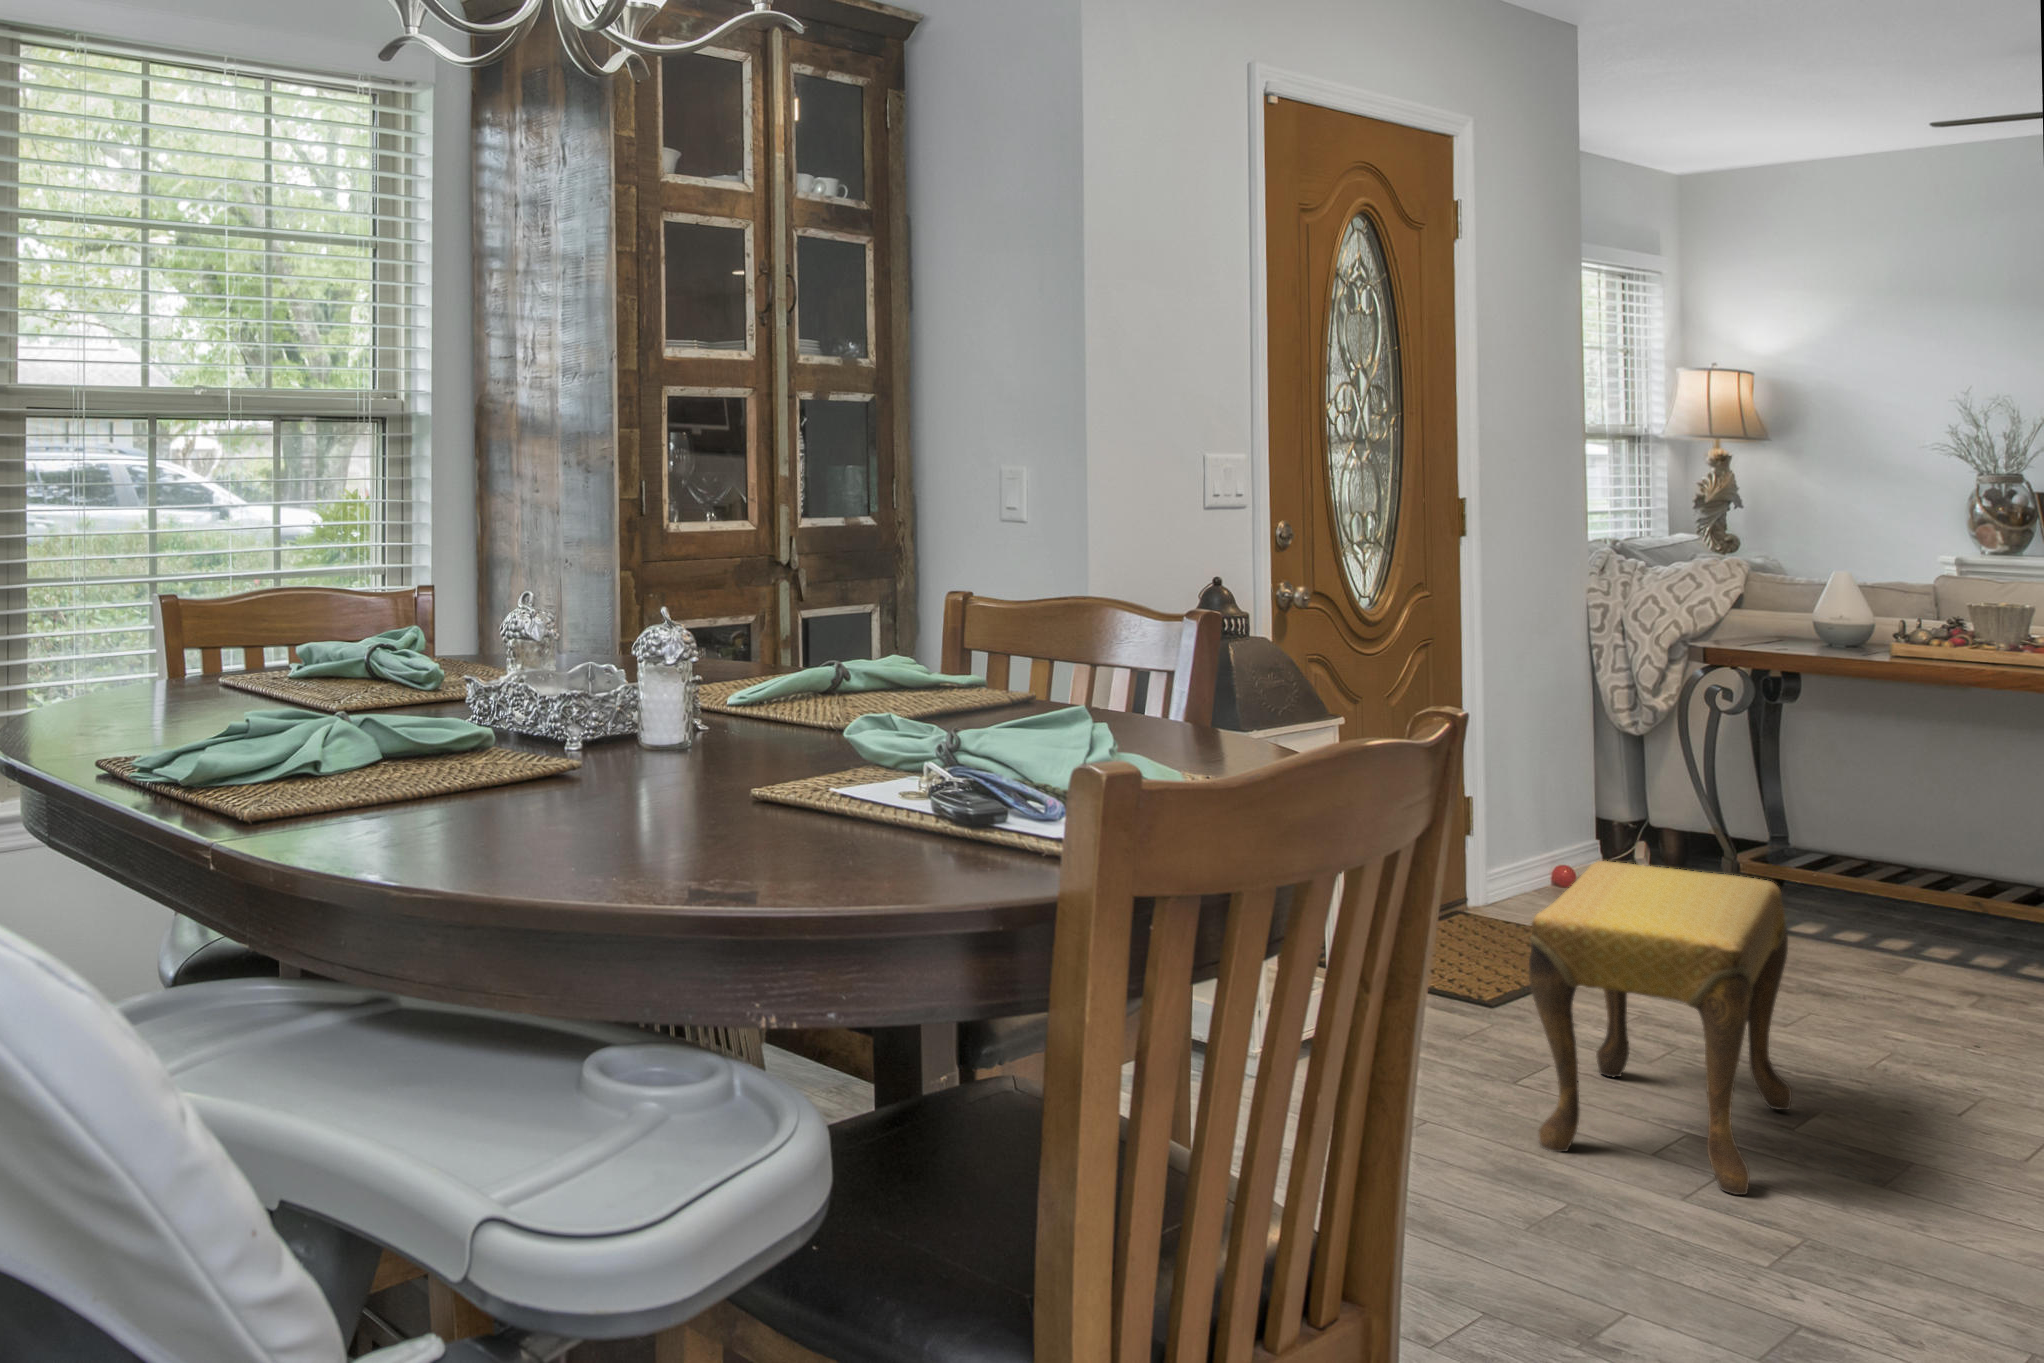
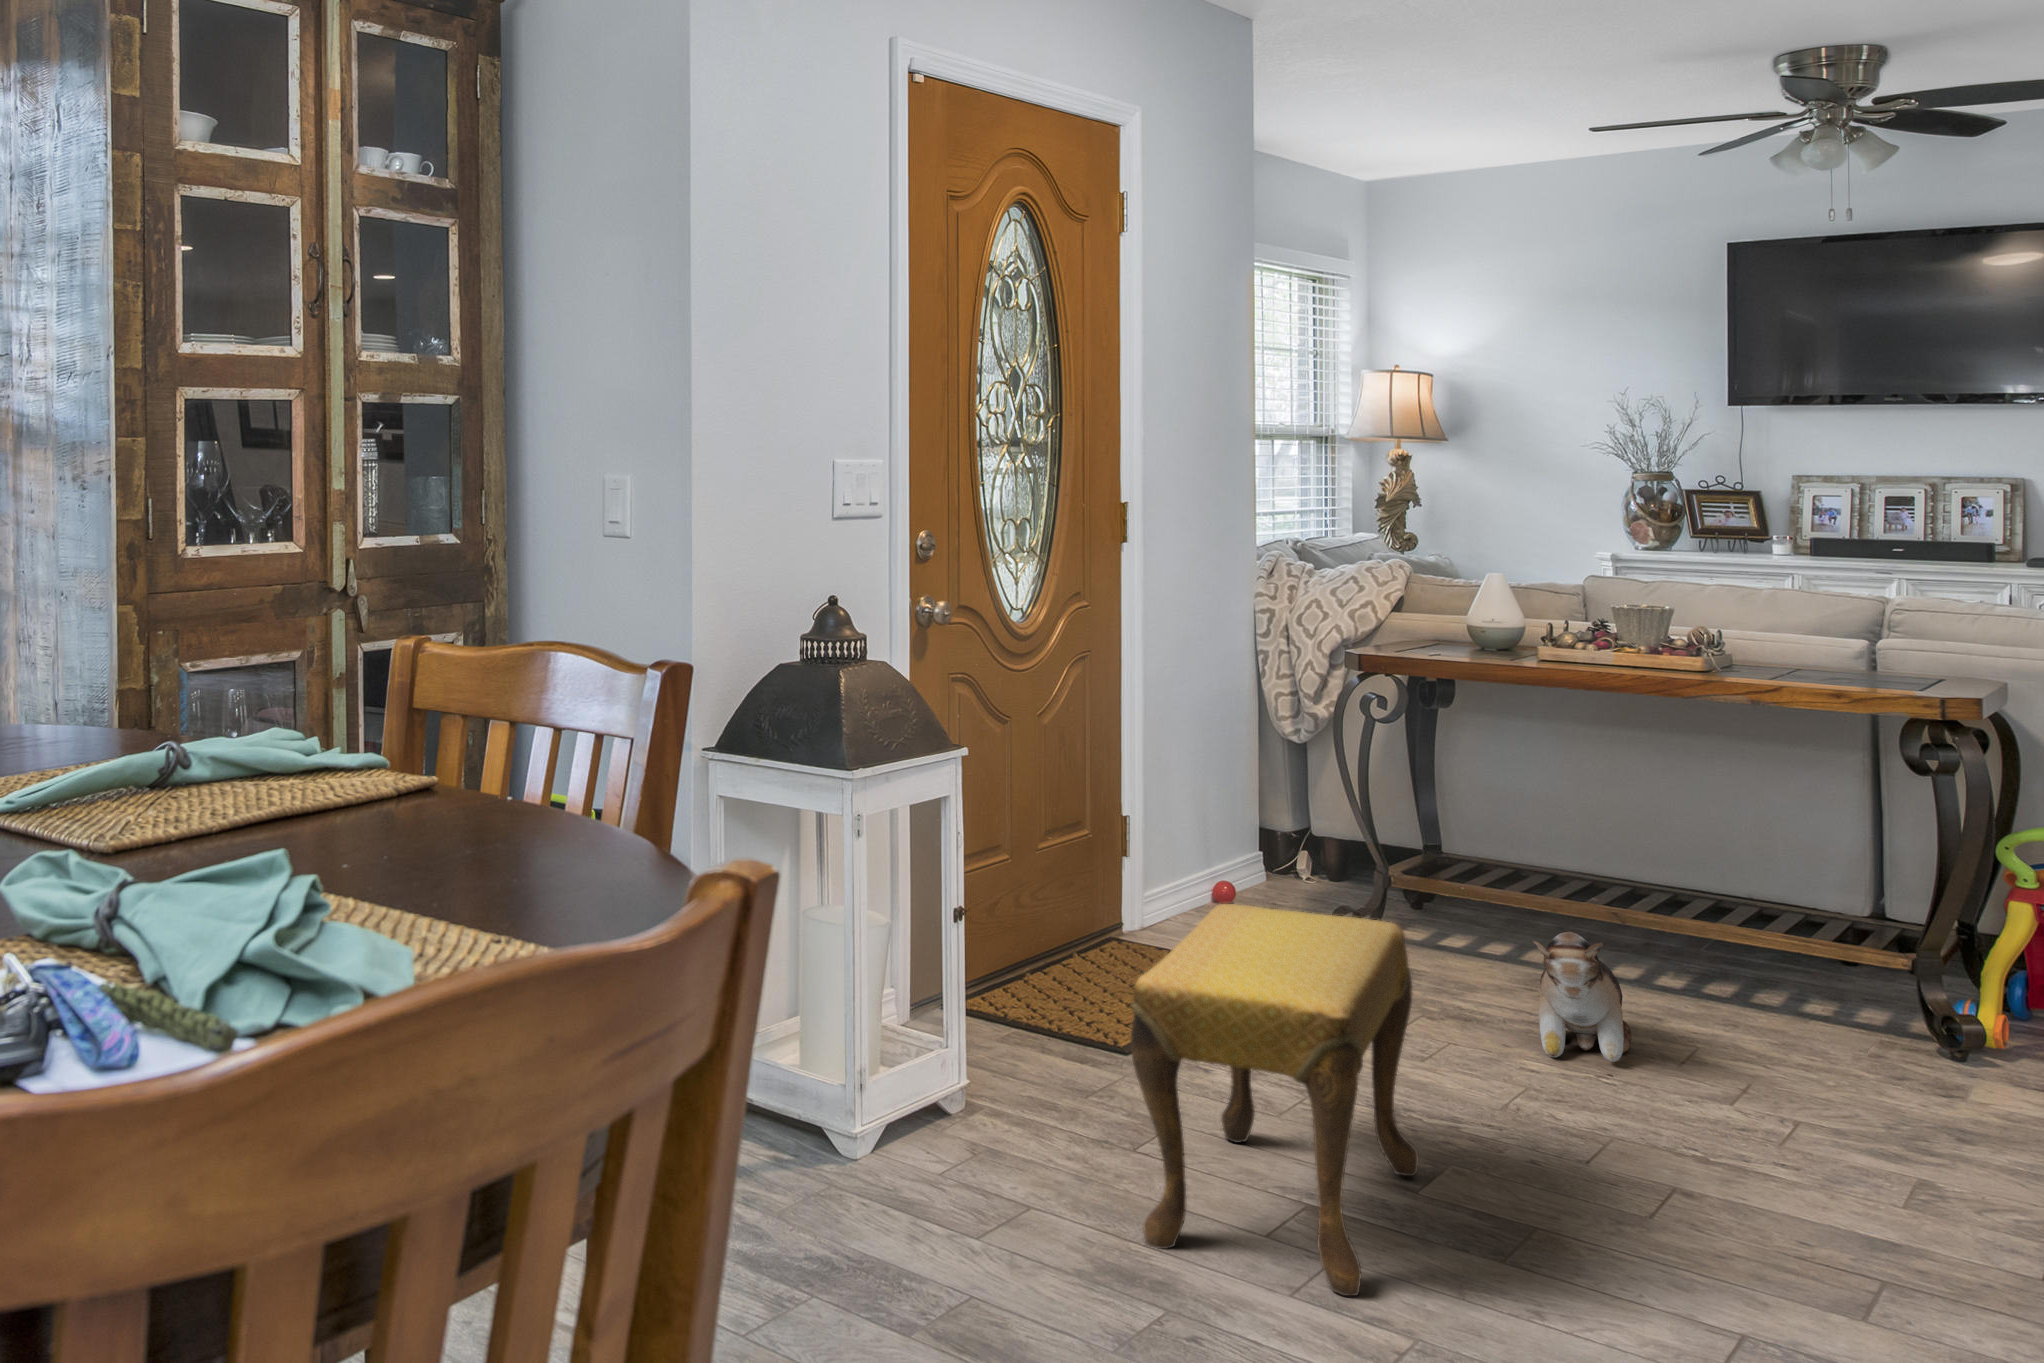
plush toy: none [1896,907,1994,1032] -> present [1533,932,1632,1062]

